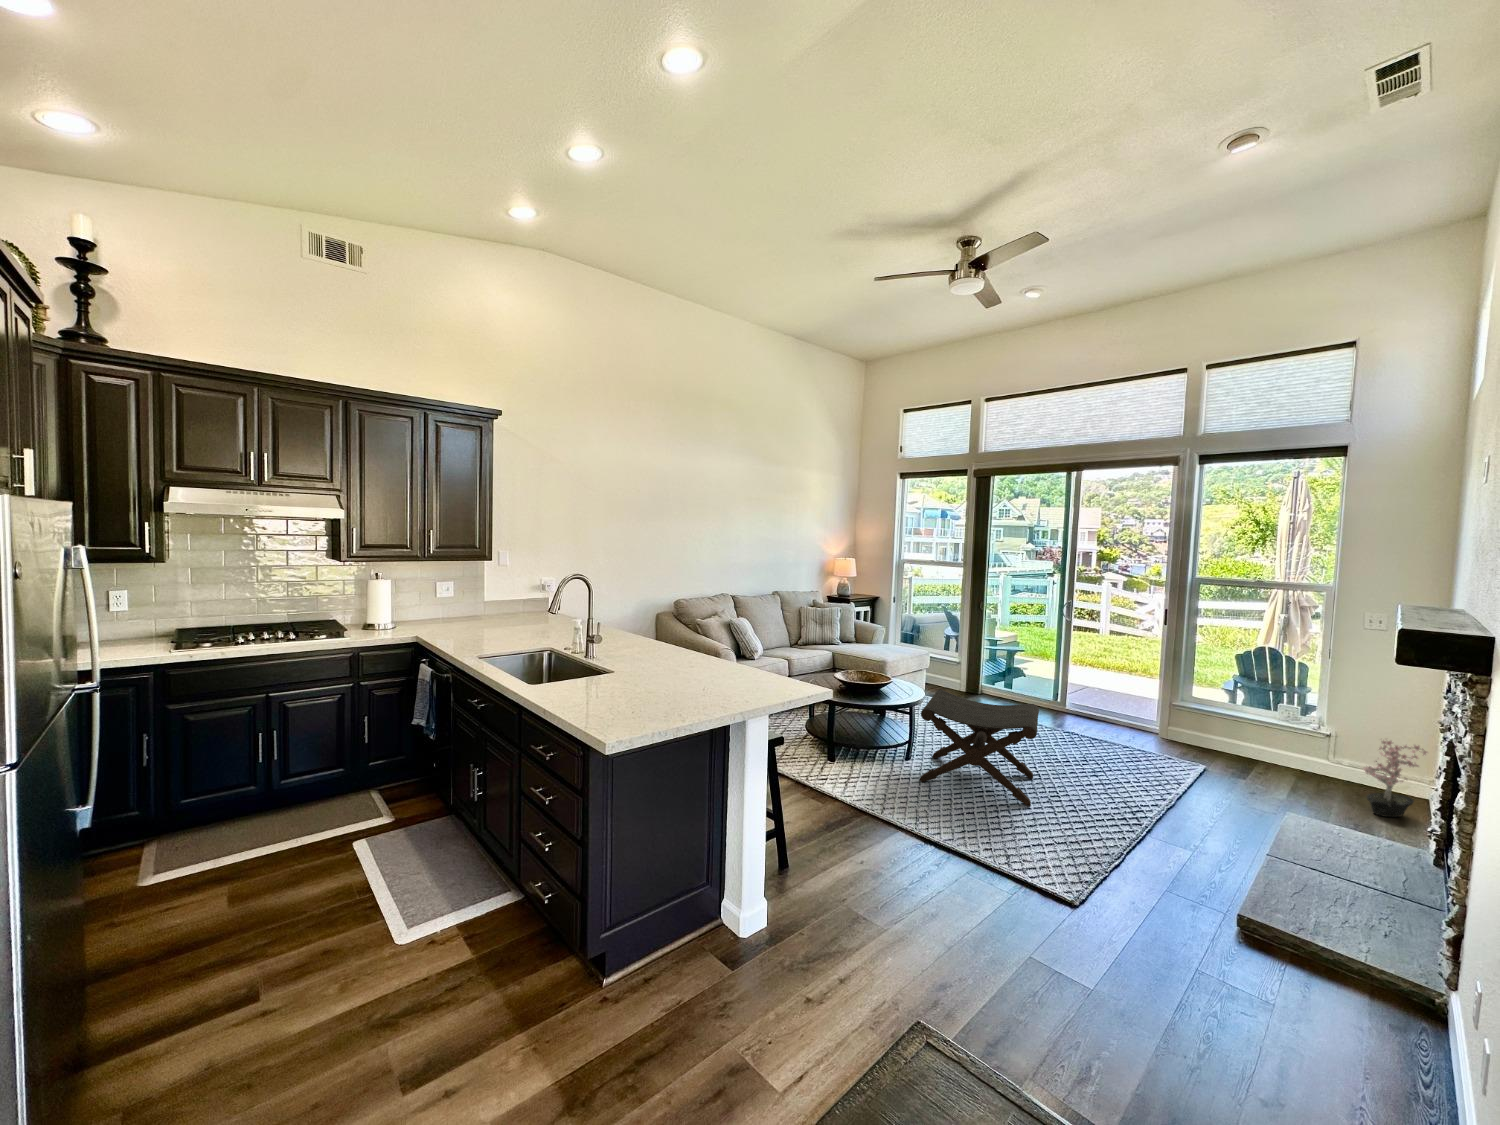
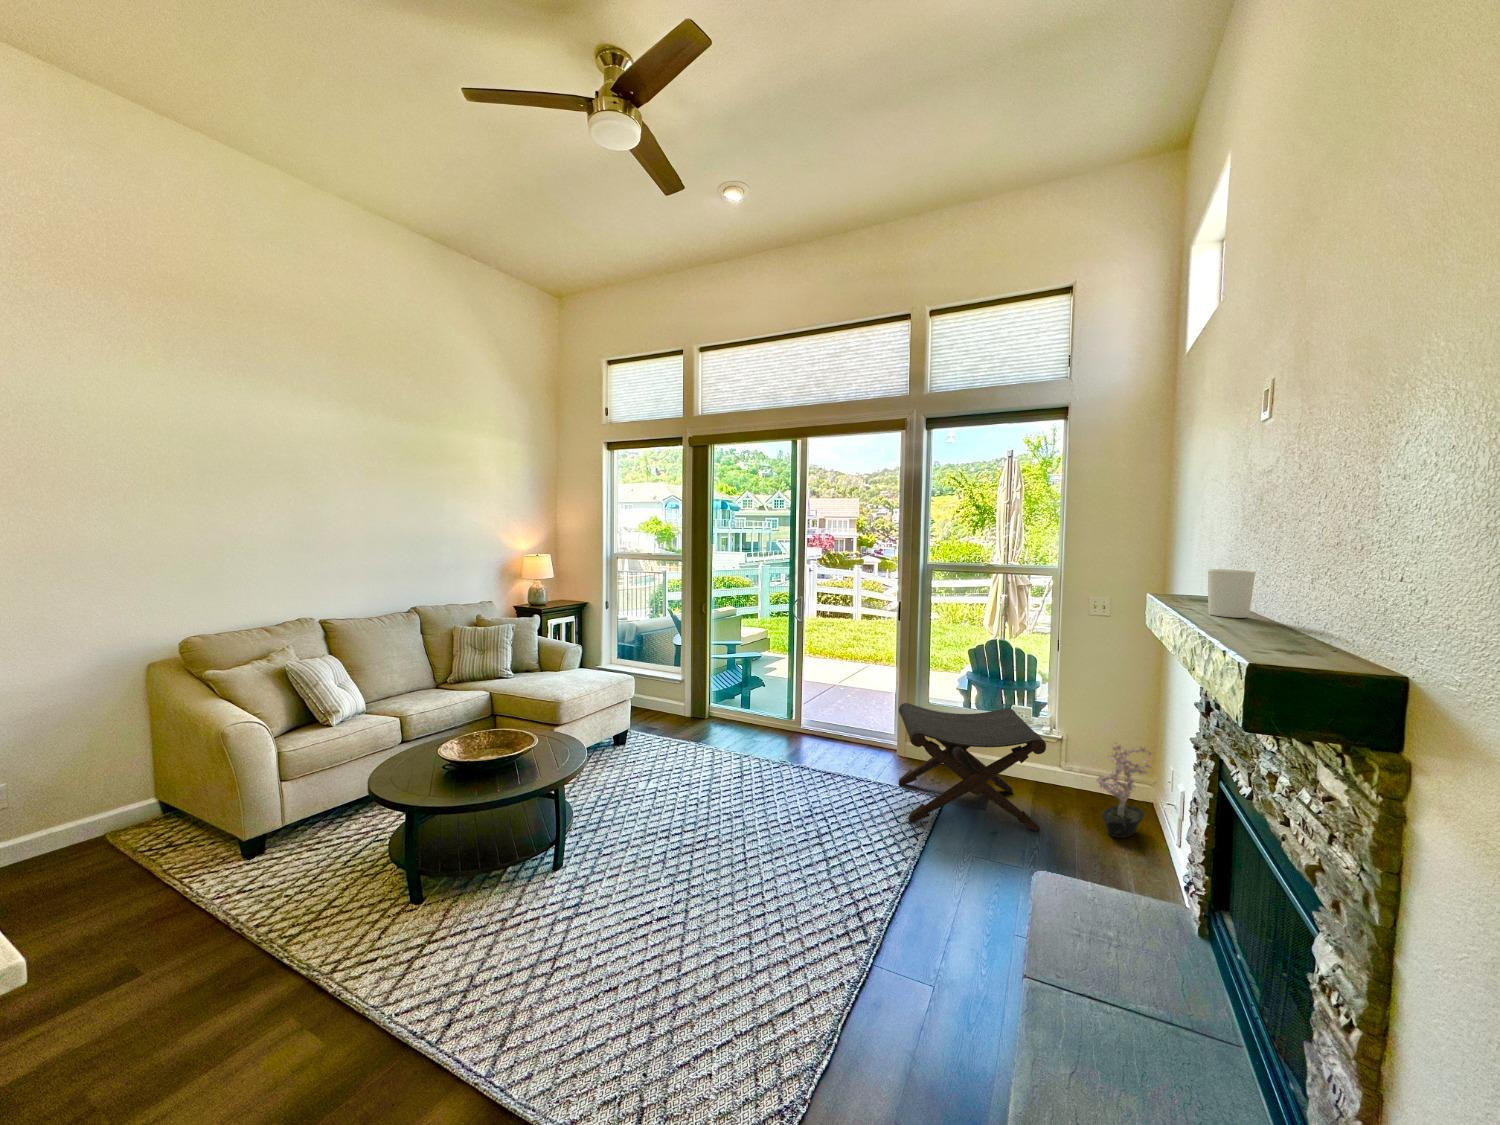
candle holder: none [1427,589,1466,622] -> present [1208,569,1256,618]
footstool: present [920,690,1039,806] -> present [899,703,1046,831]

